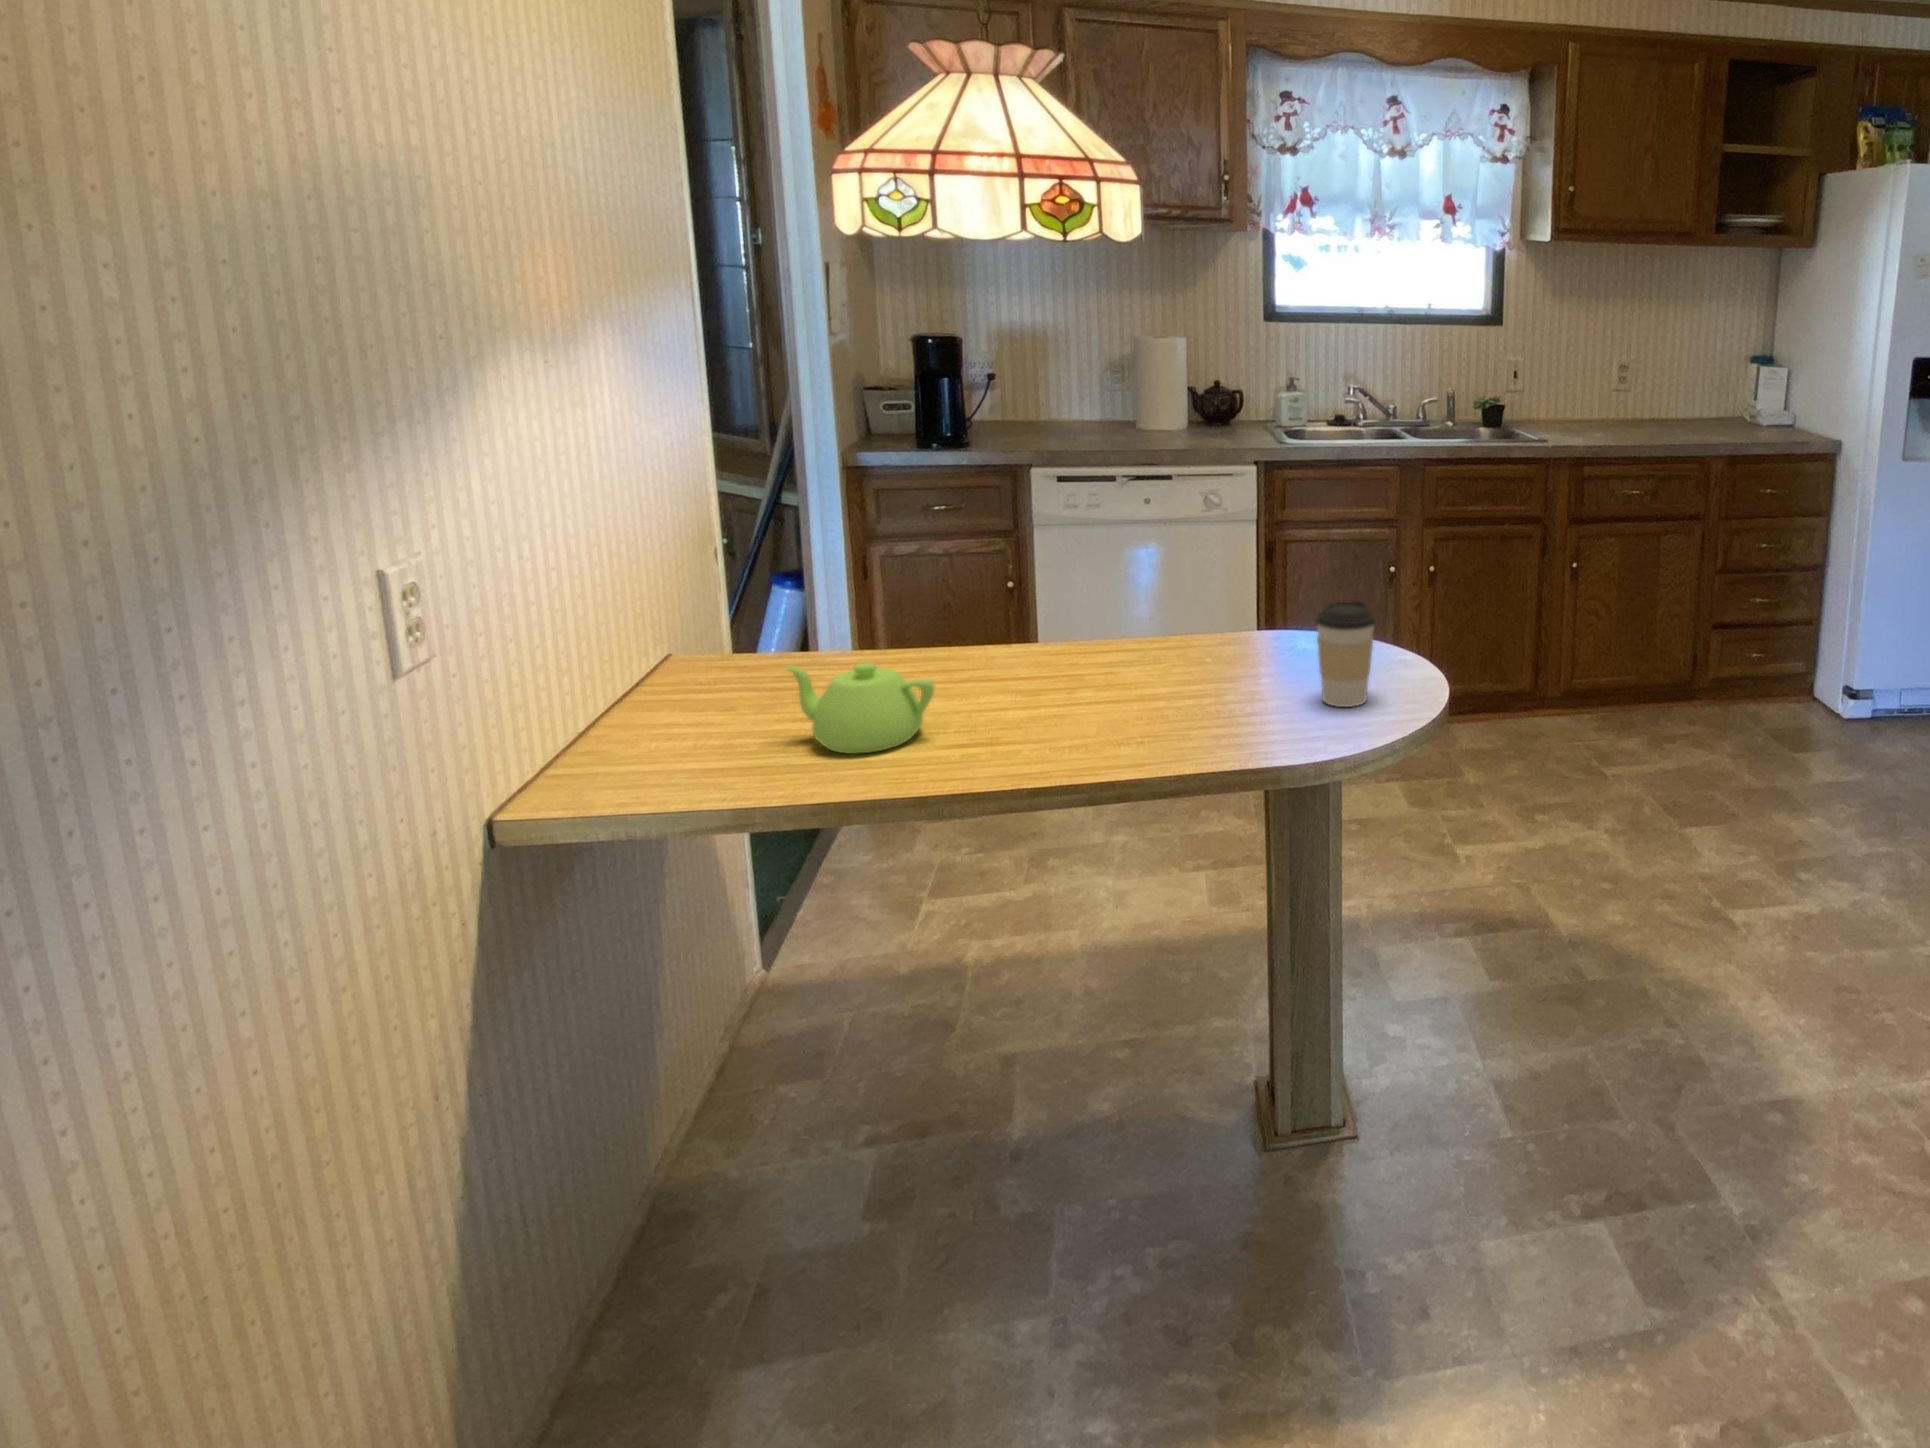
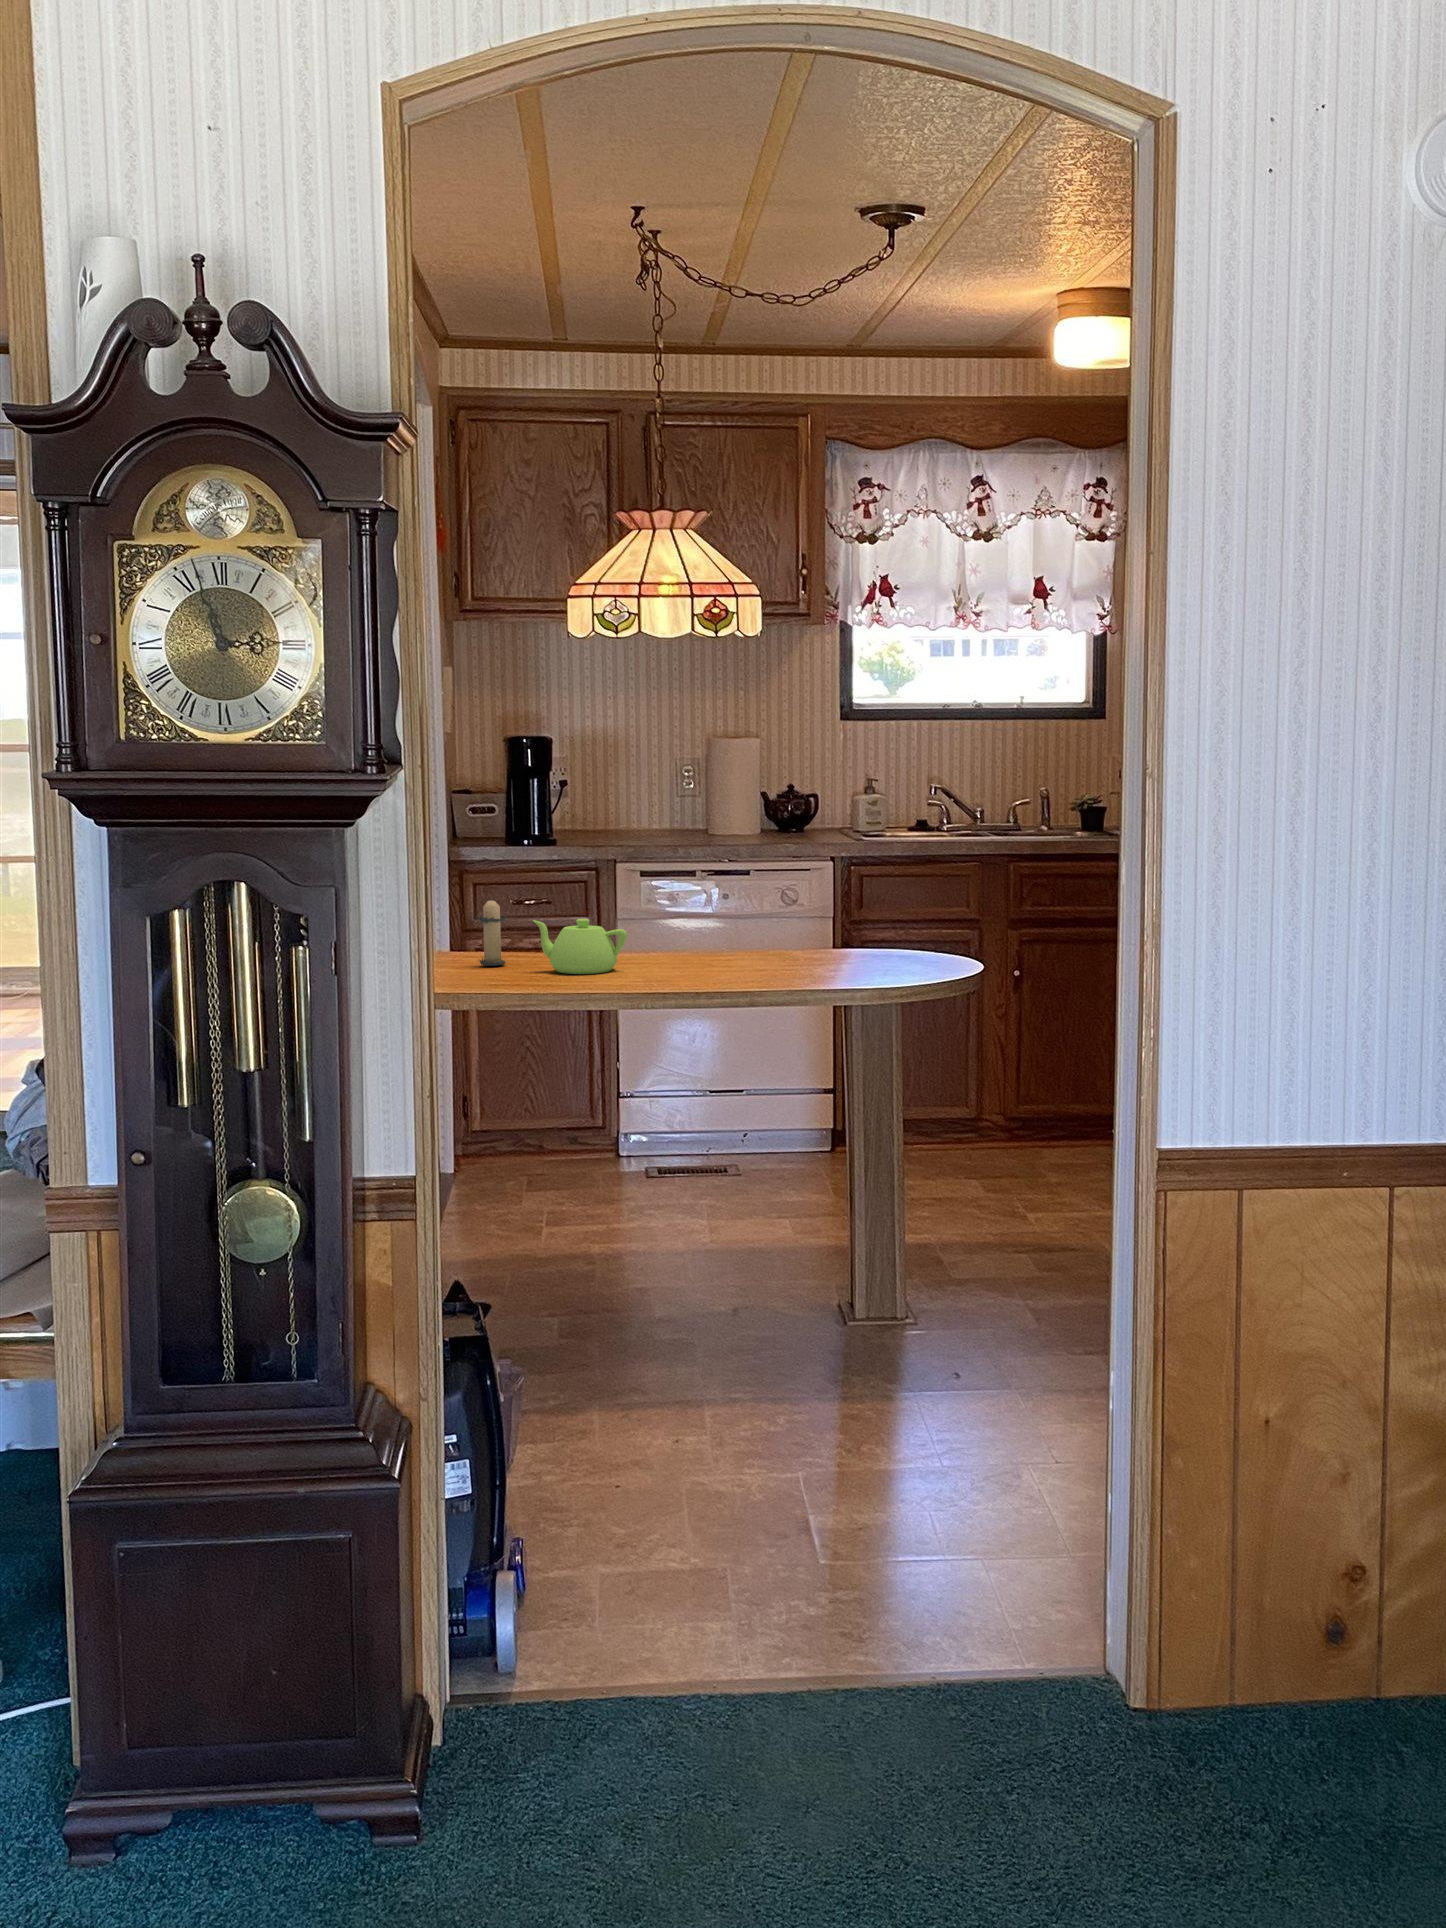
coffee cup: present [1316,601,1375,707] -> none [880,888,923,961]
candle: none [710,616,772,721] -> present [478,896,505,966]

